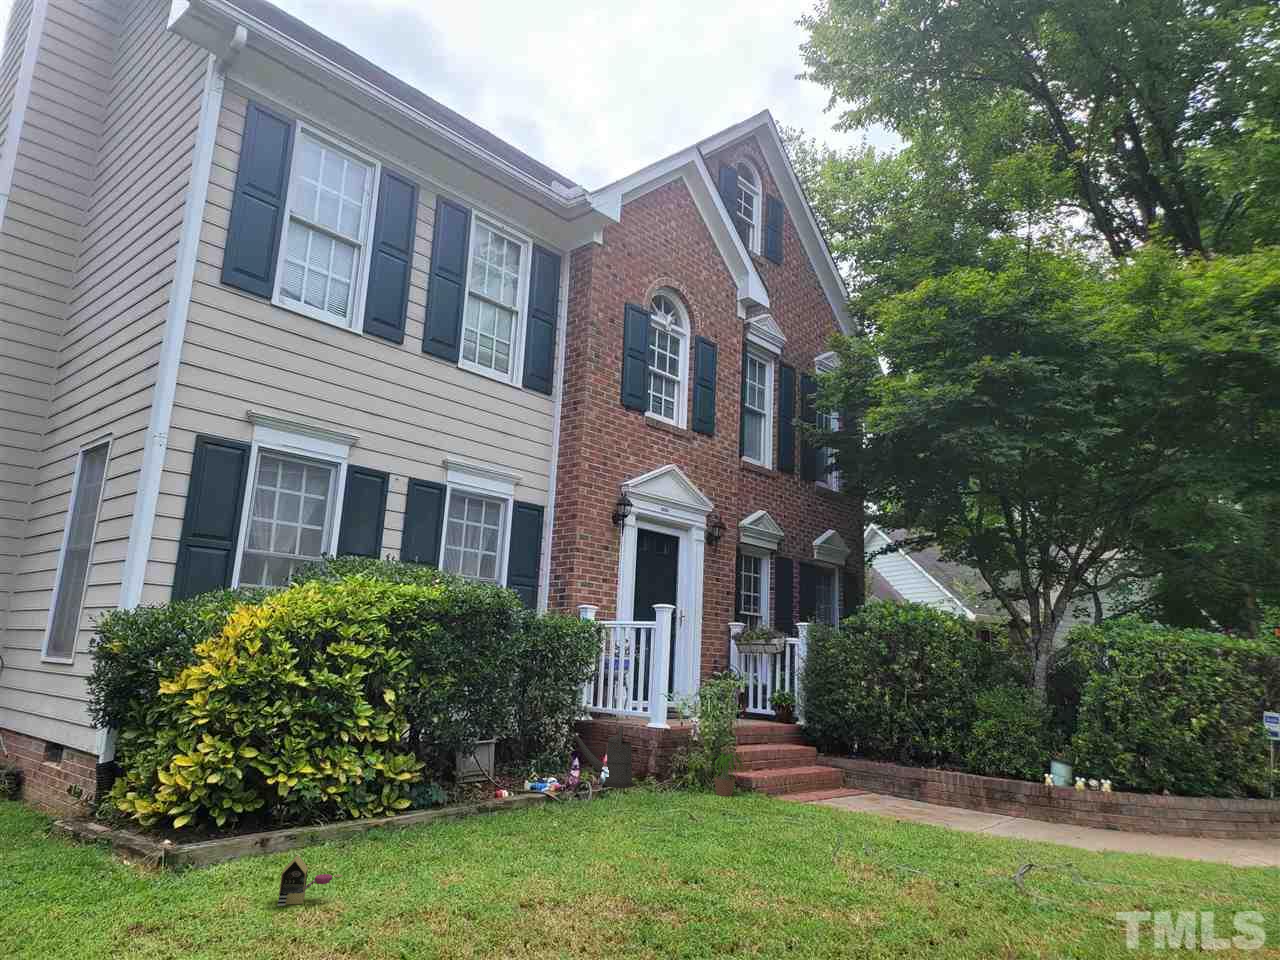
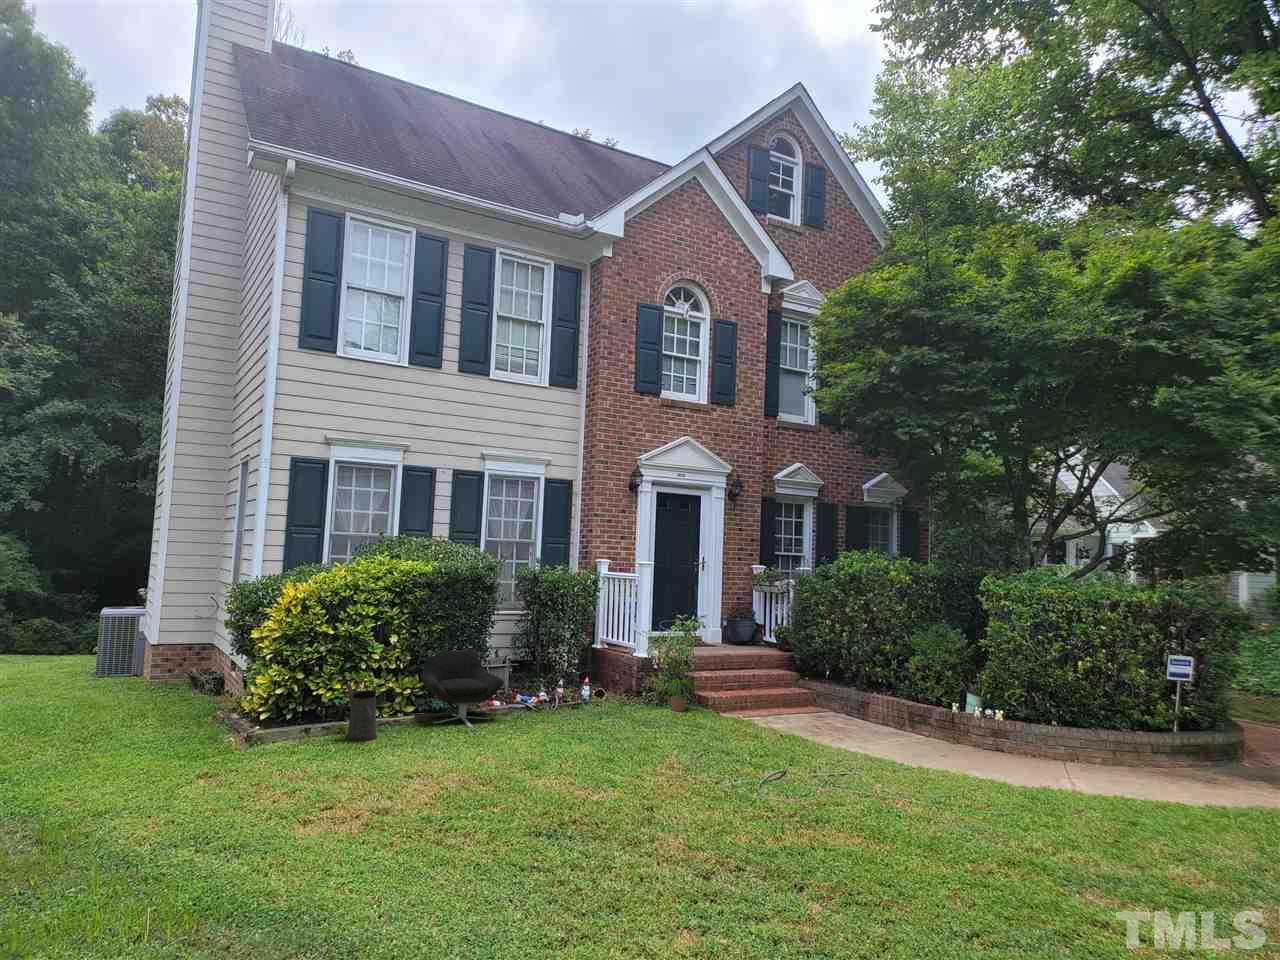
lounge chair: none [409,716,536,828] -> present [421,650,504,727]
watering can: present [574,726,643,787] -> present [347,680,377,741]
toy house: present [278,855,343,906] -> none [276,738,316,765]

